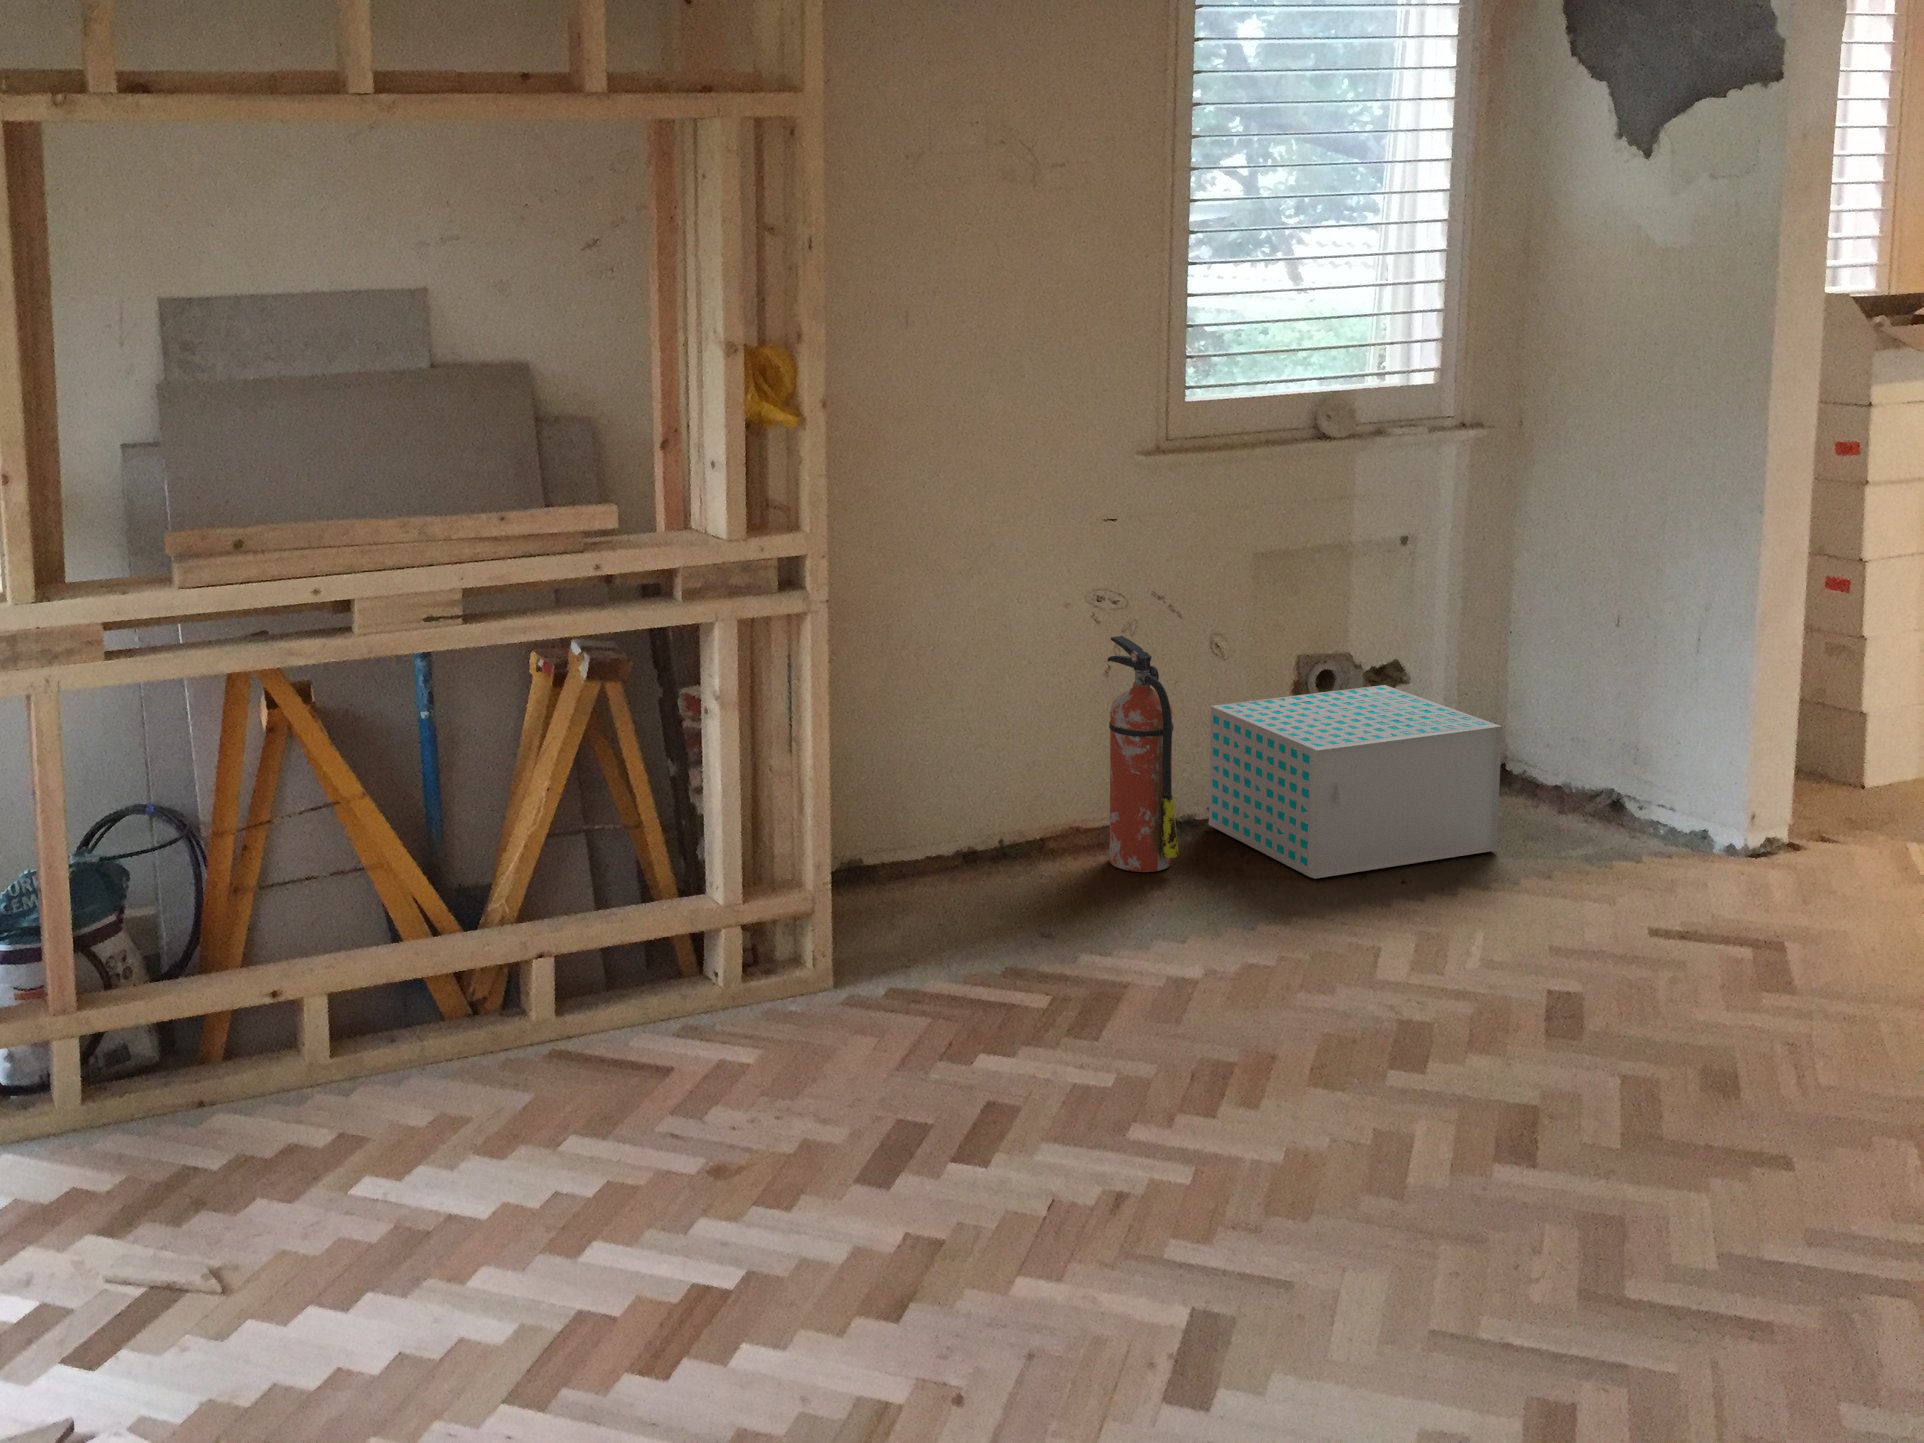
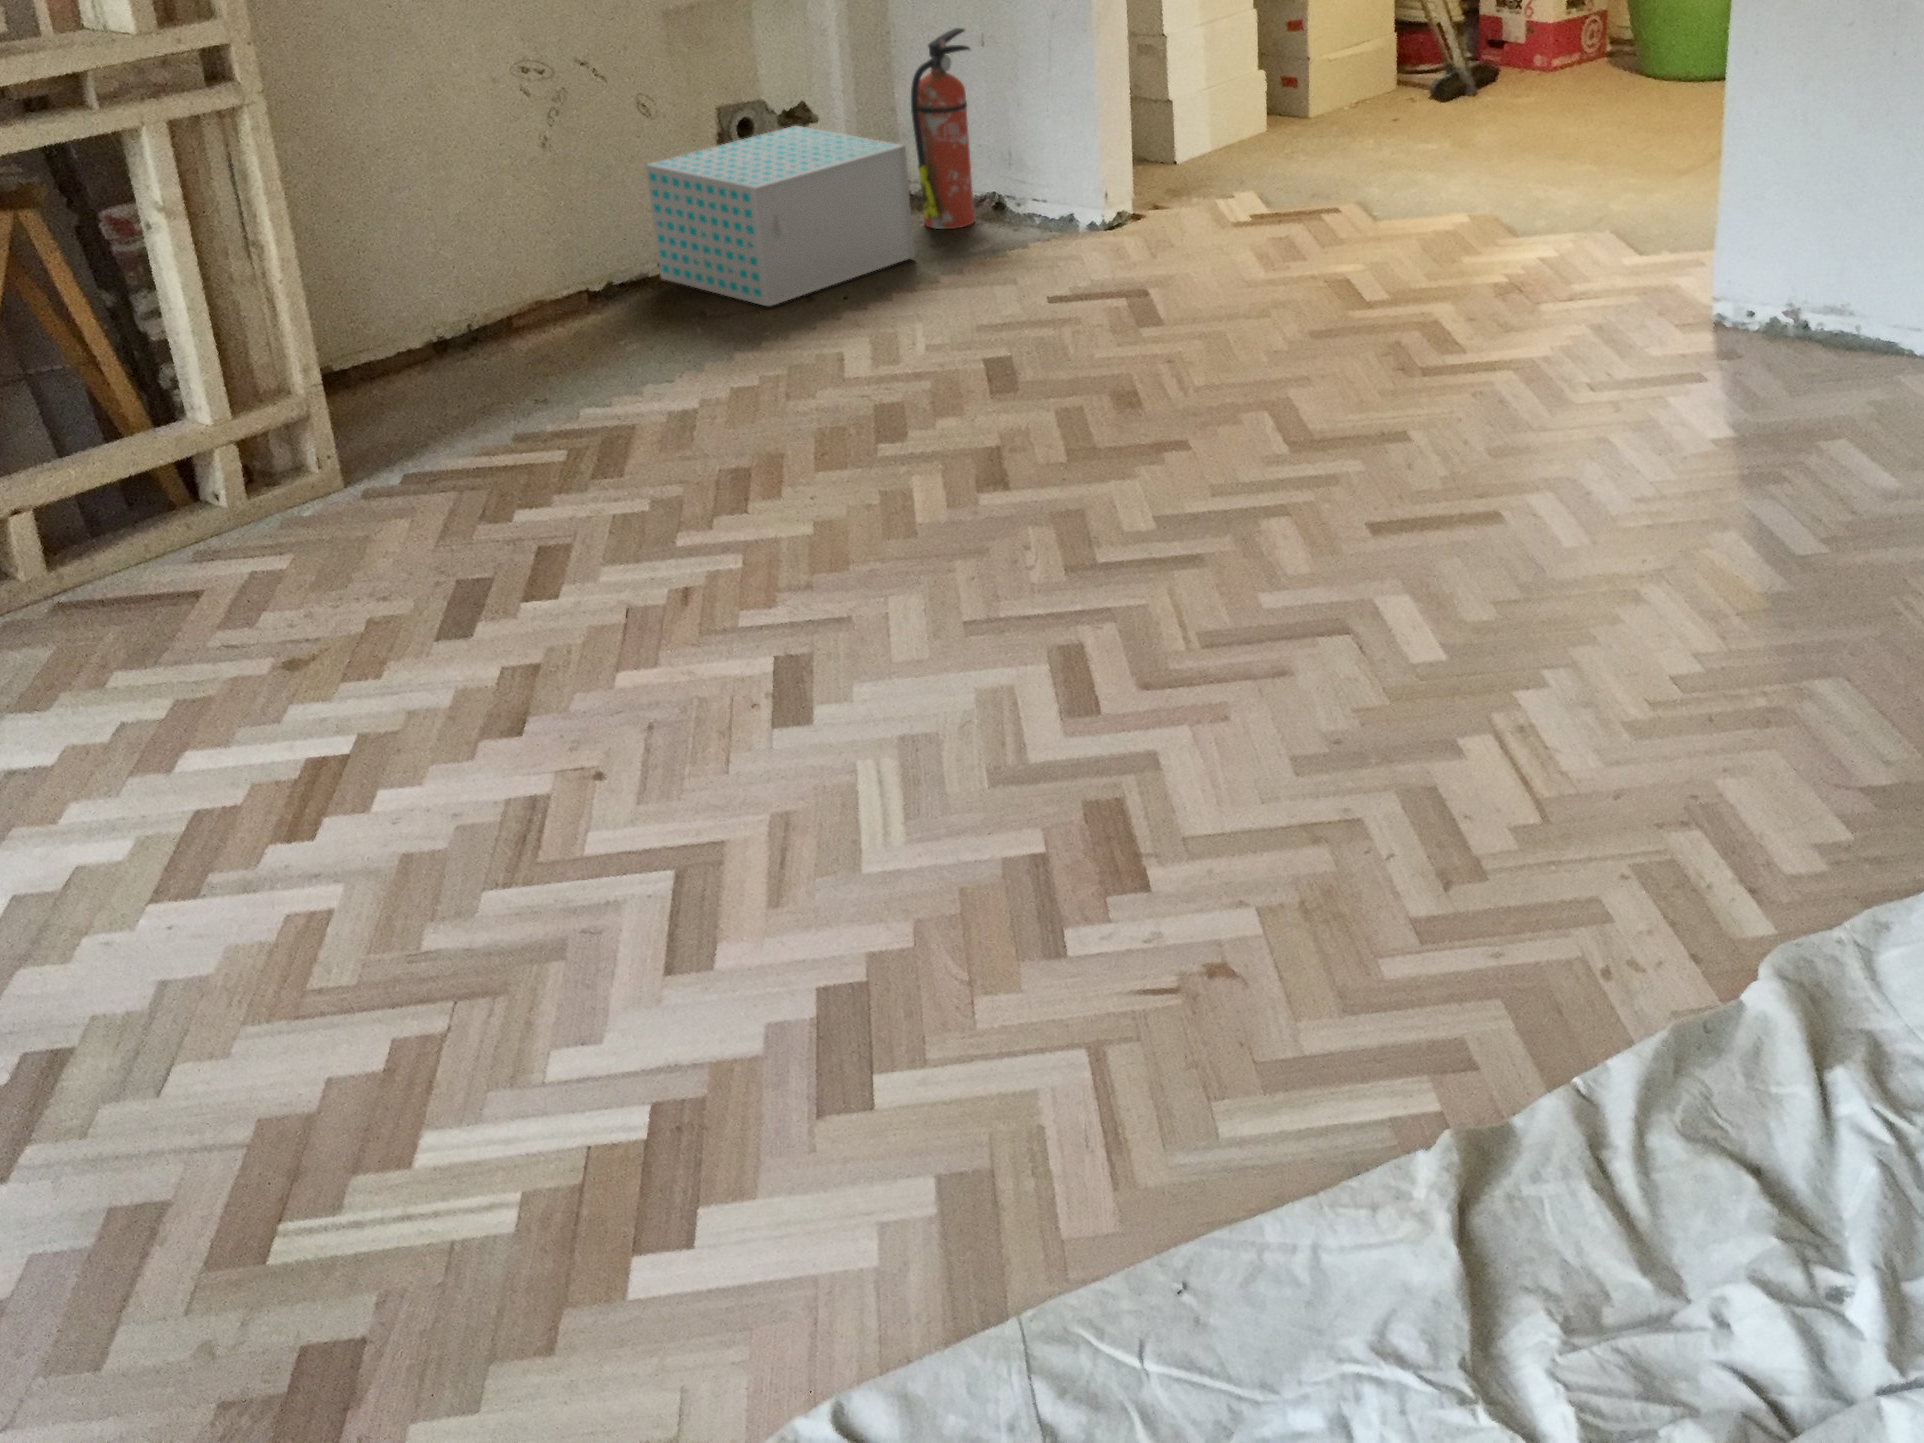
fire extinguisher: present [1107,636,1179,872] -> present [911,28,974,229]

